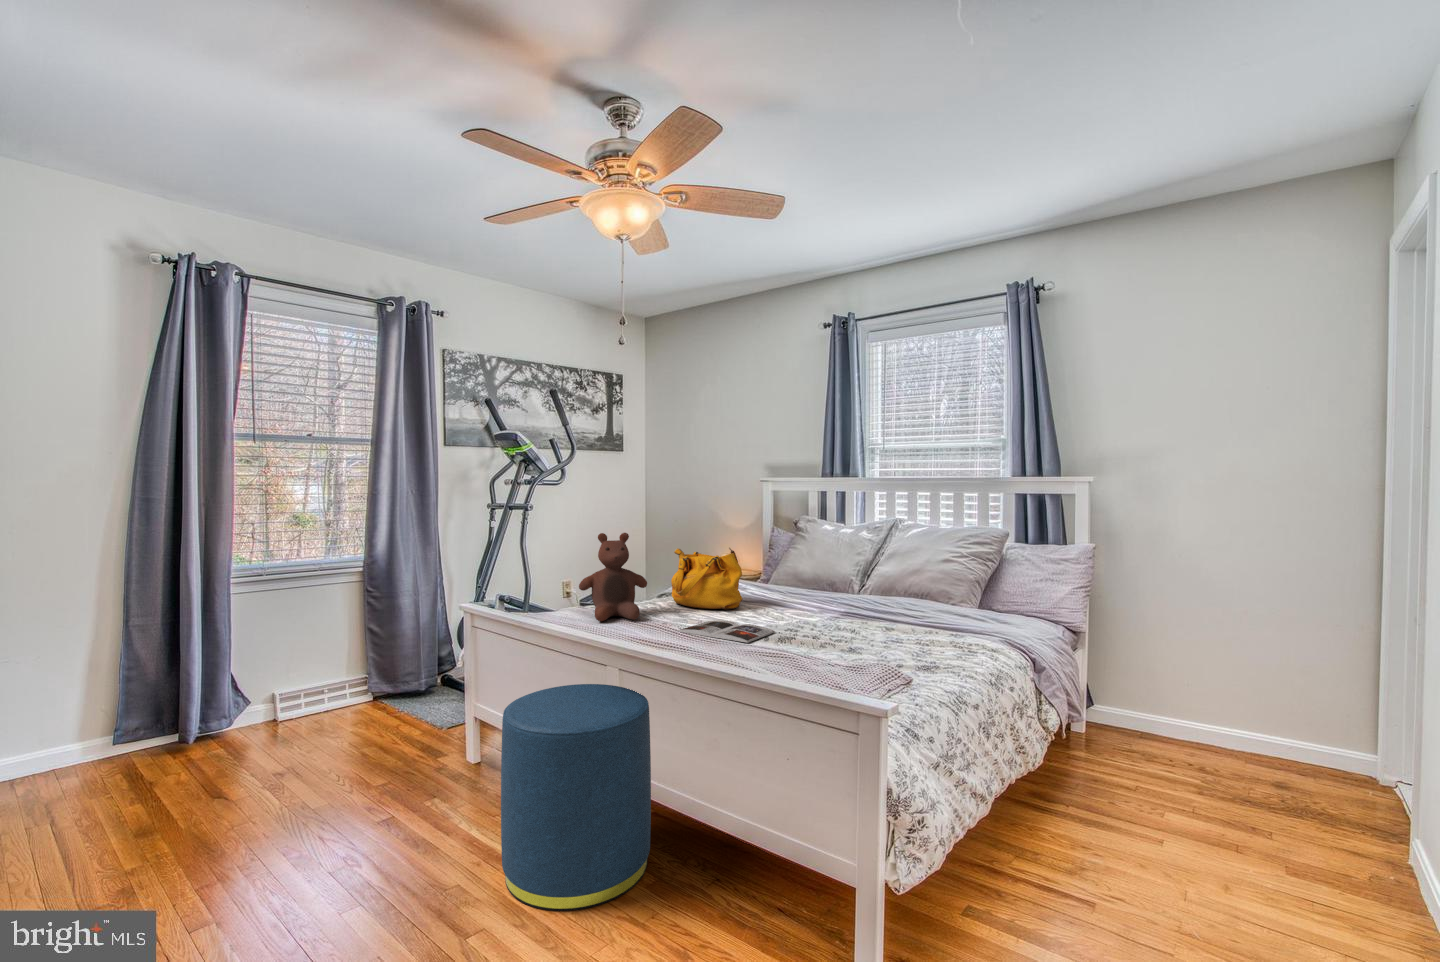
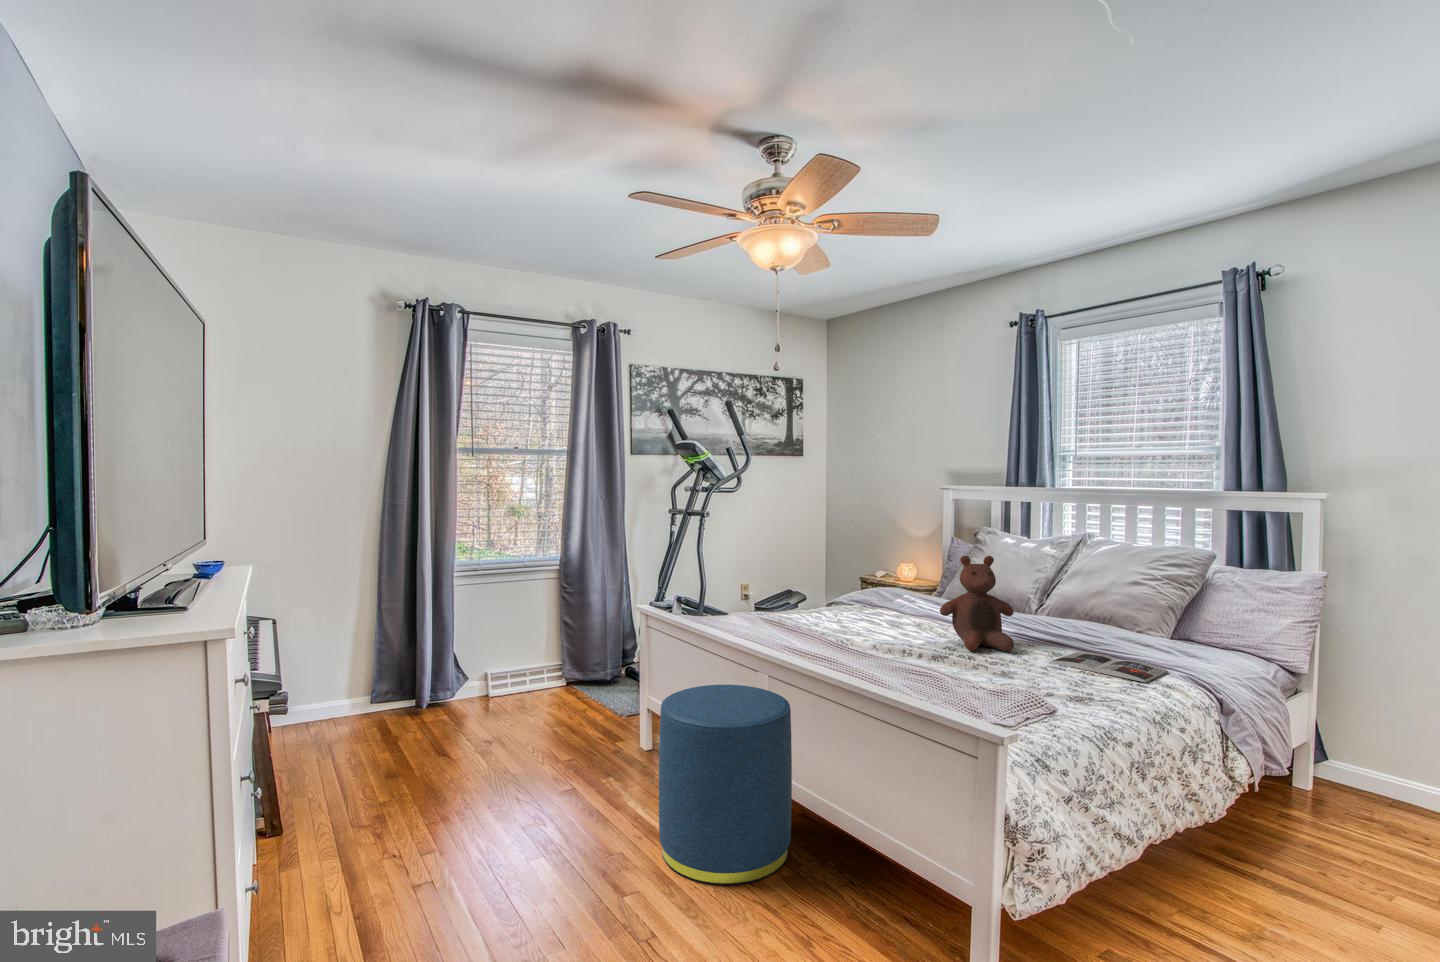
stuffed bear: present [579,533,647,621] -> present [940,556,1014,651]
handbag: present [671,548,742,609] -> none [831,560,903,624]
magazine: present [678,620,775,643] -> present [1050,652,1168,682]

